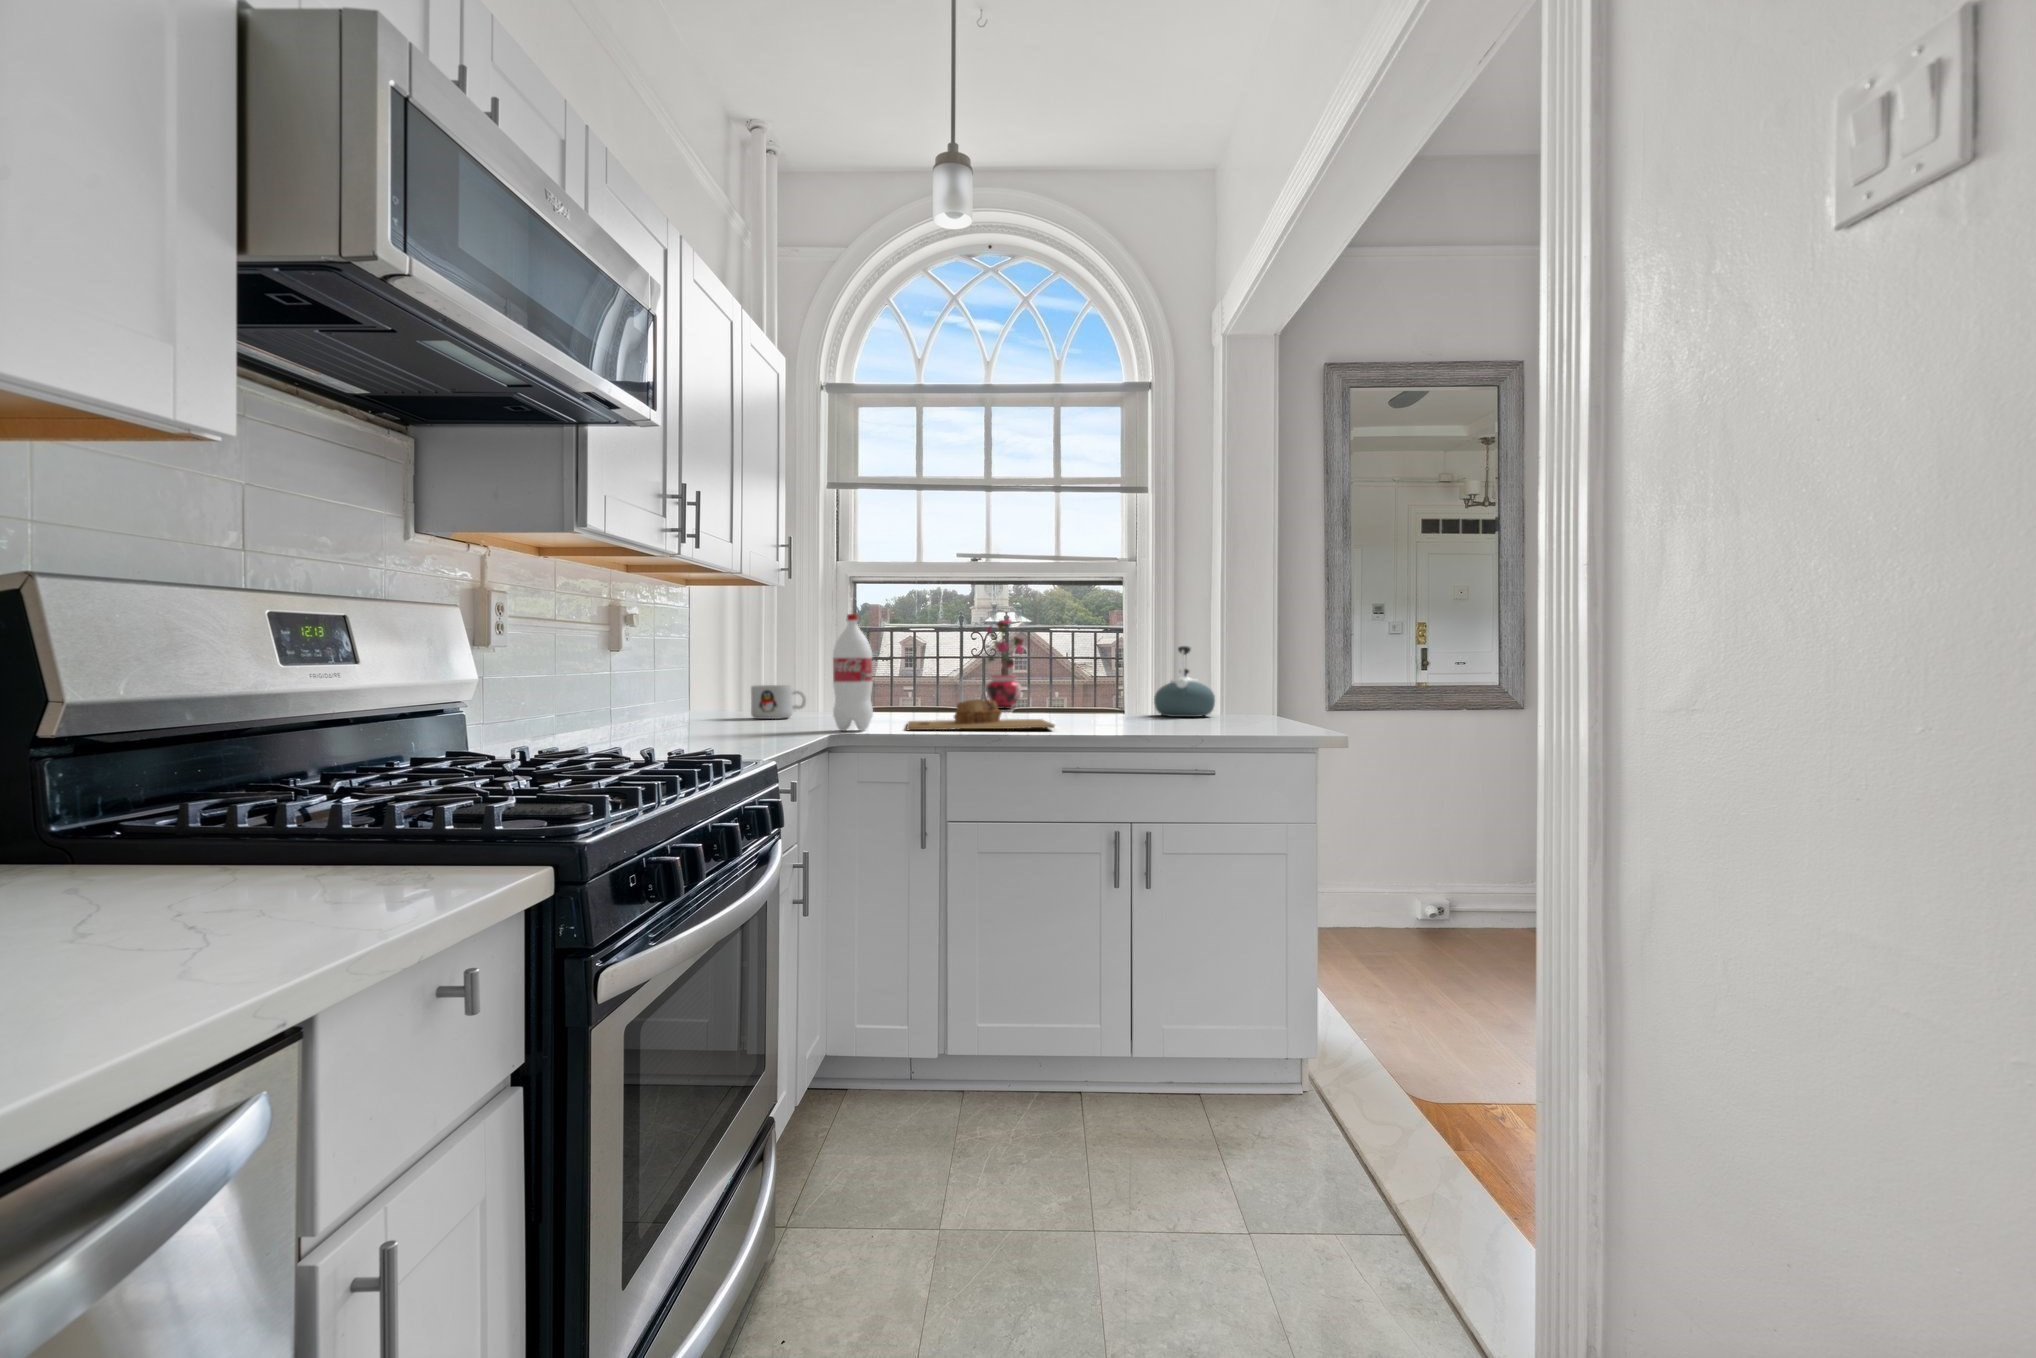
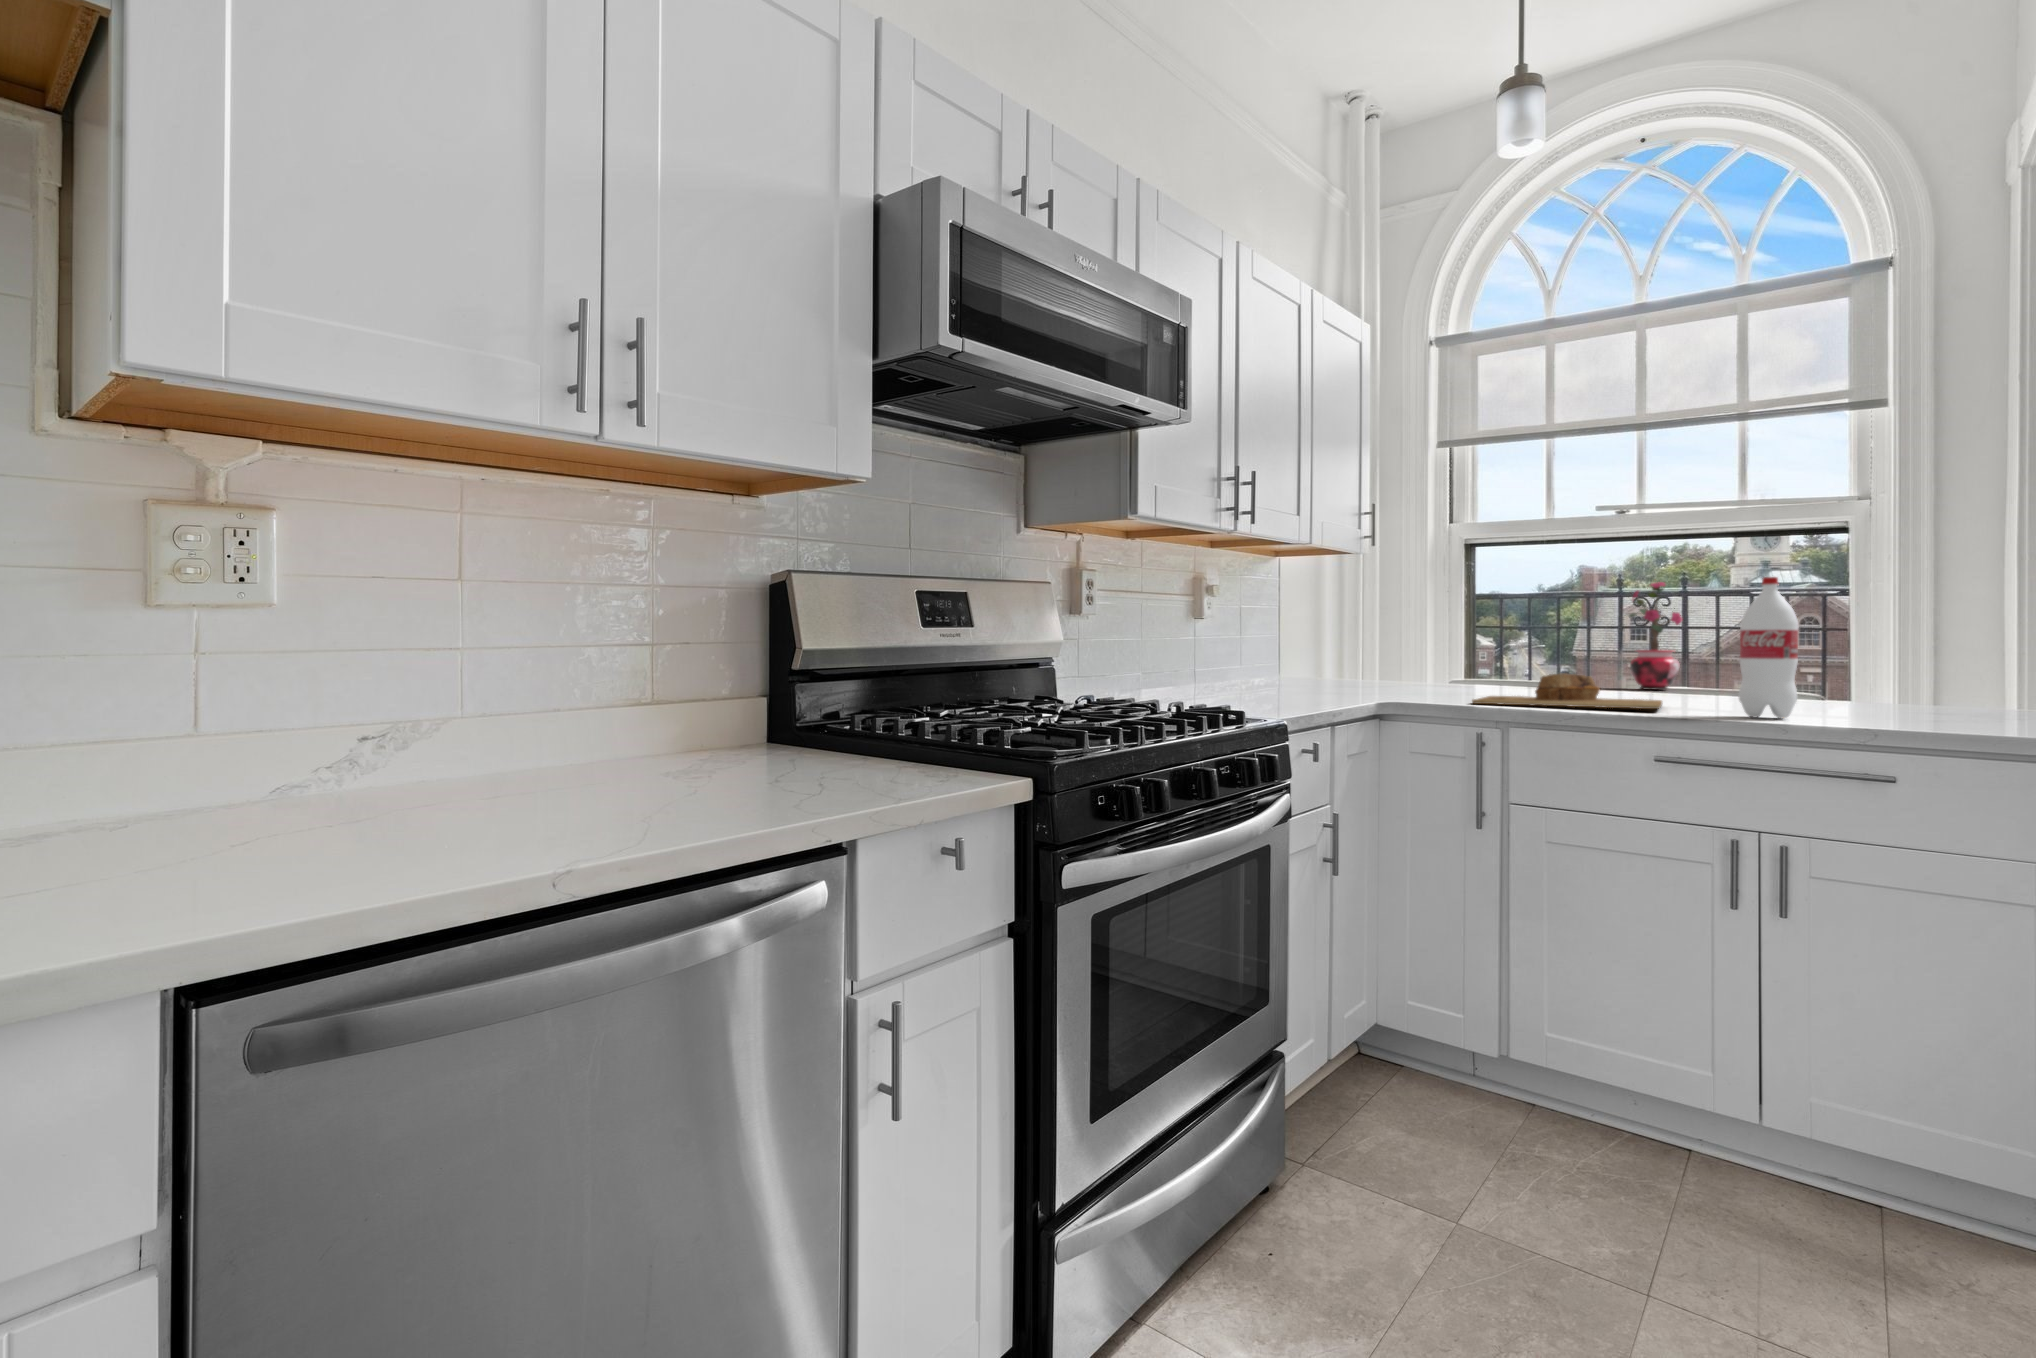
bottle: present [833,614,873,731] -> present [1738,577,1799,718]
kettle: present [1154,646,1215,717] -> none [1870,612,1980,709]
mug: present [751,685,806,719] -> none [1330,655,1388,689]

